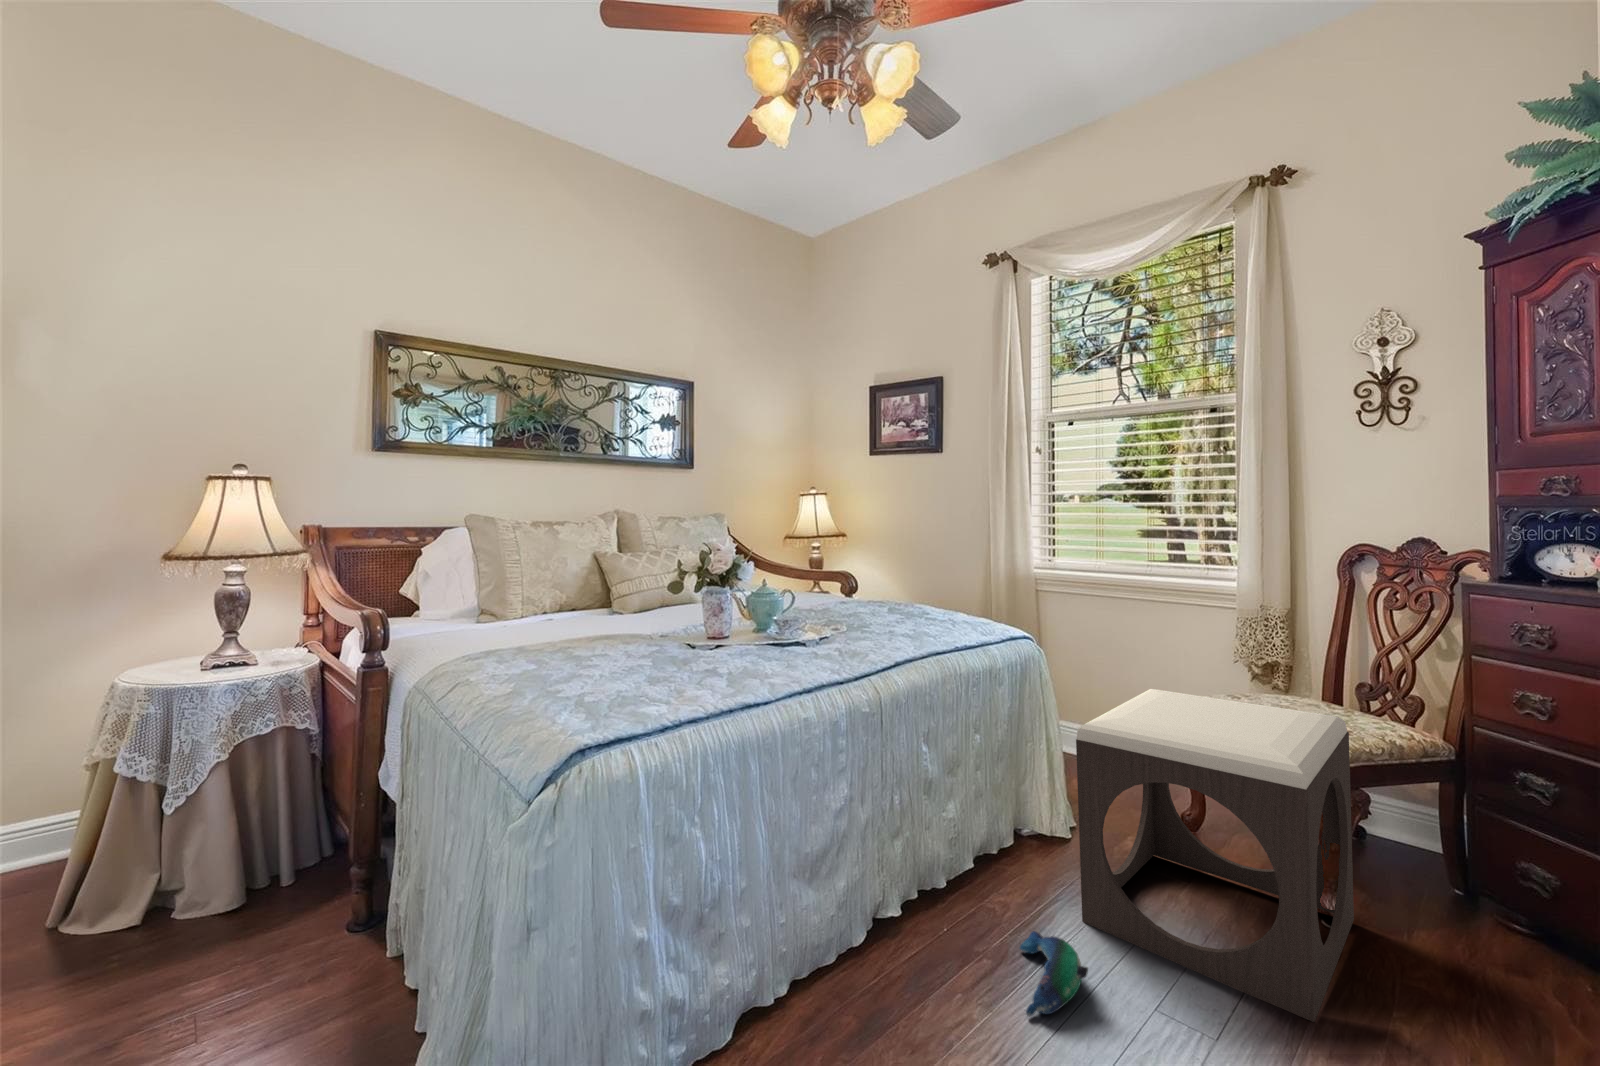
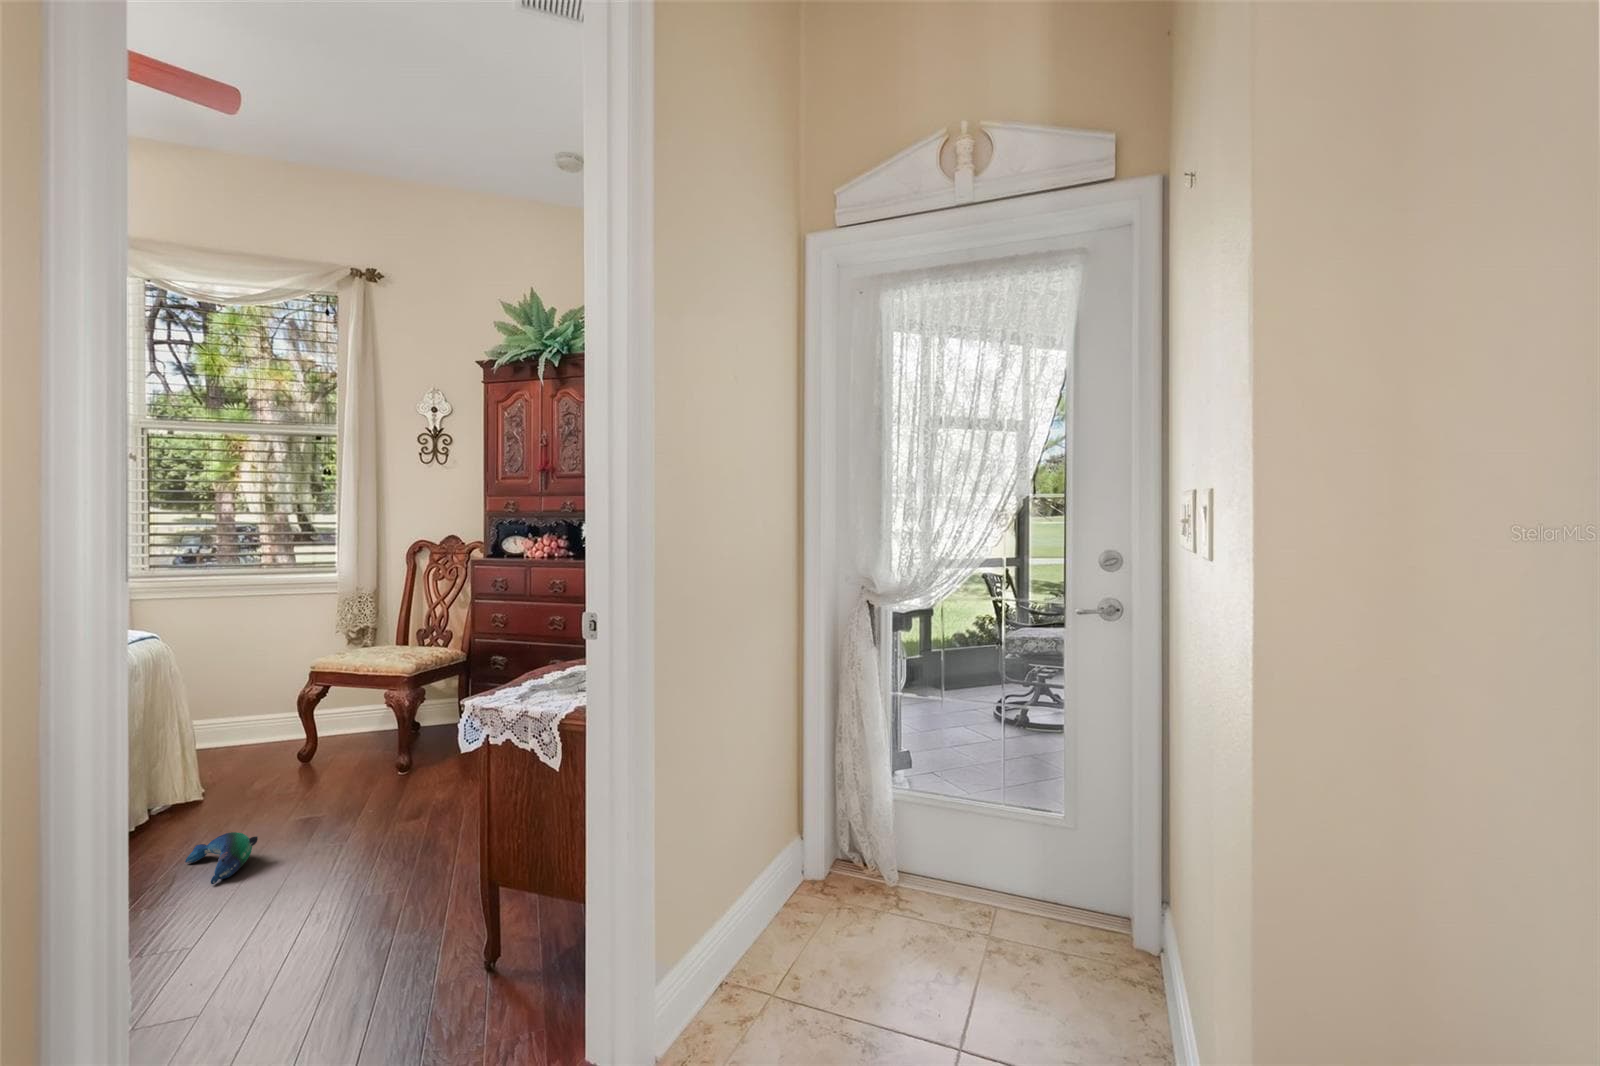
footstool: present [1076,689,1354,1022] -> none [232,642,418,834]

